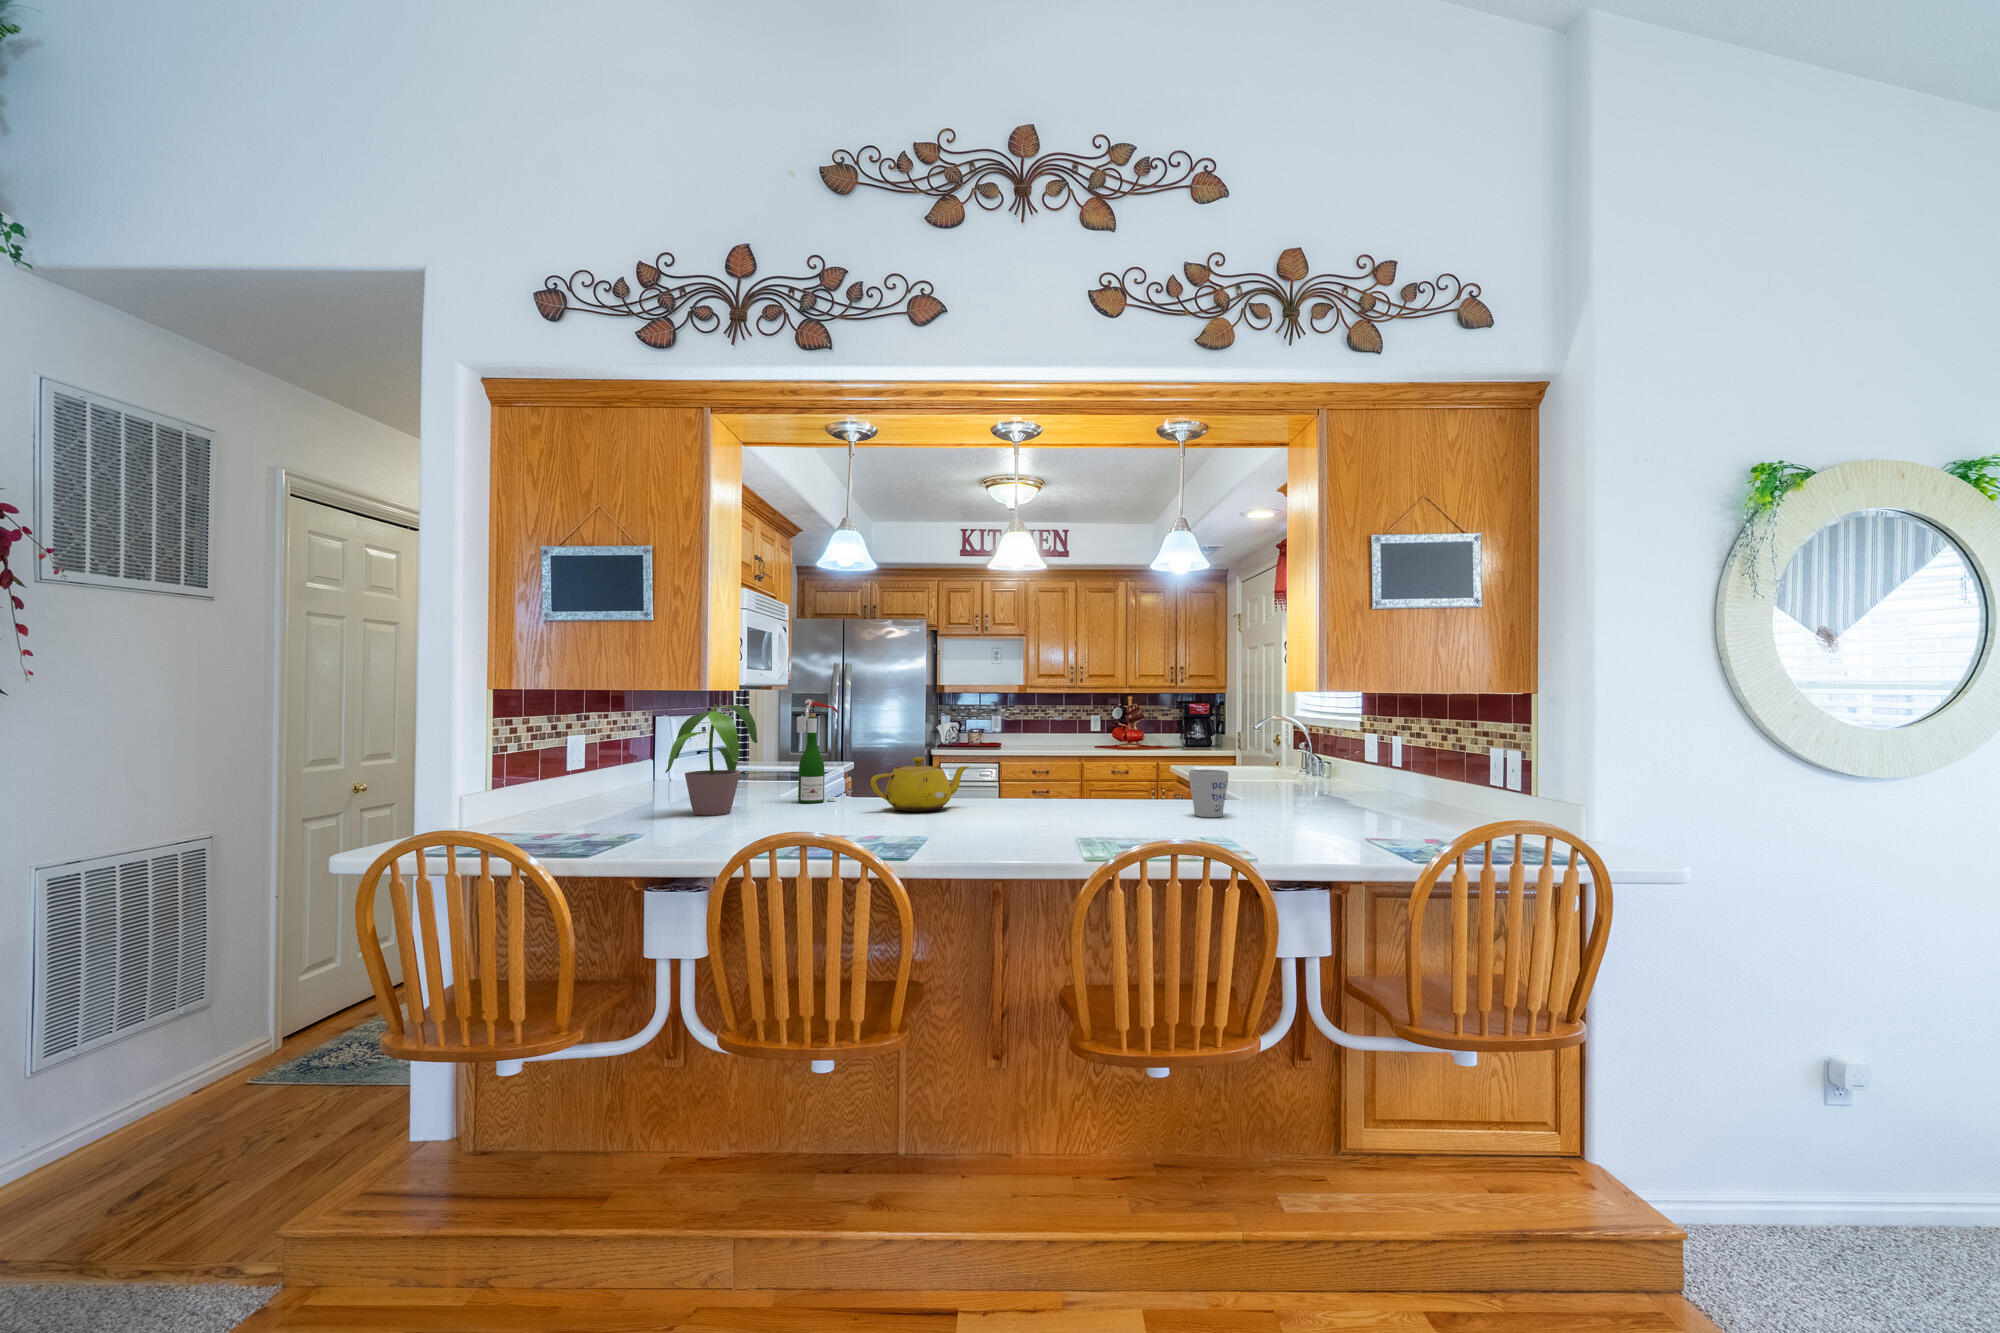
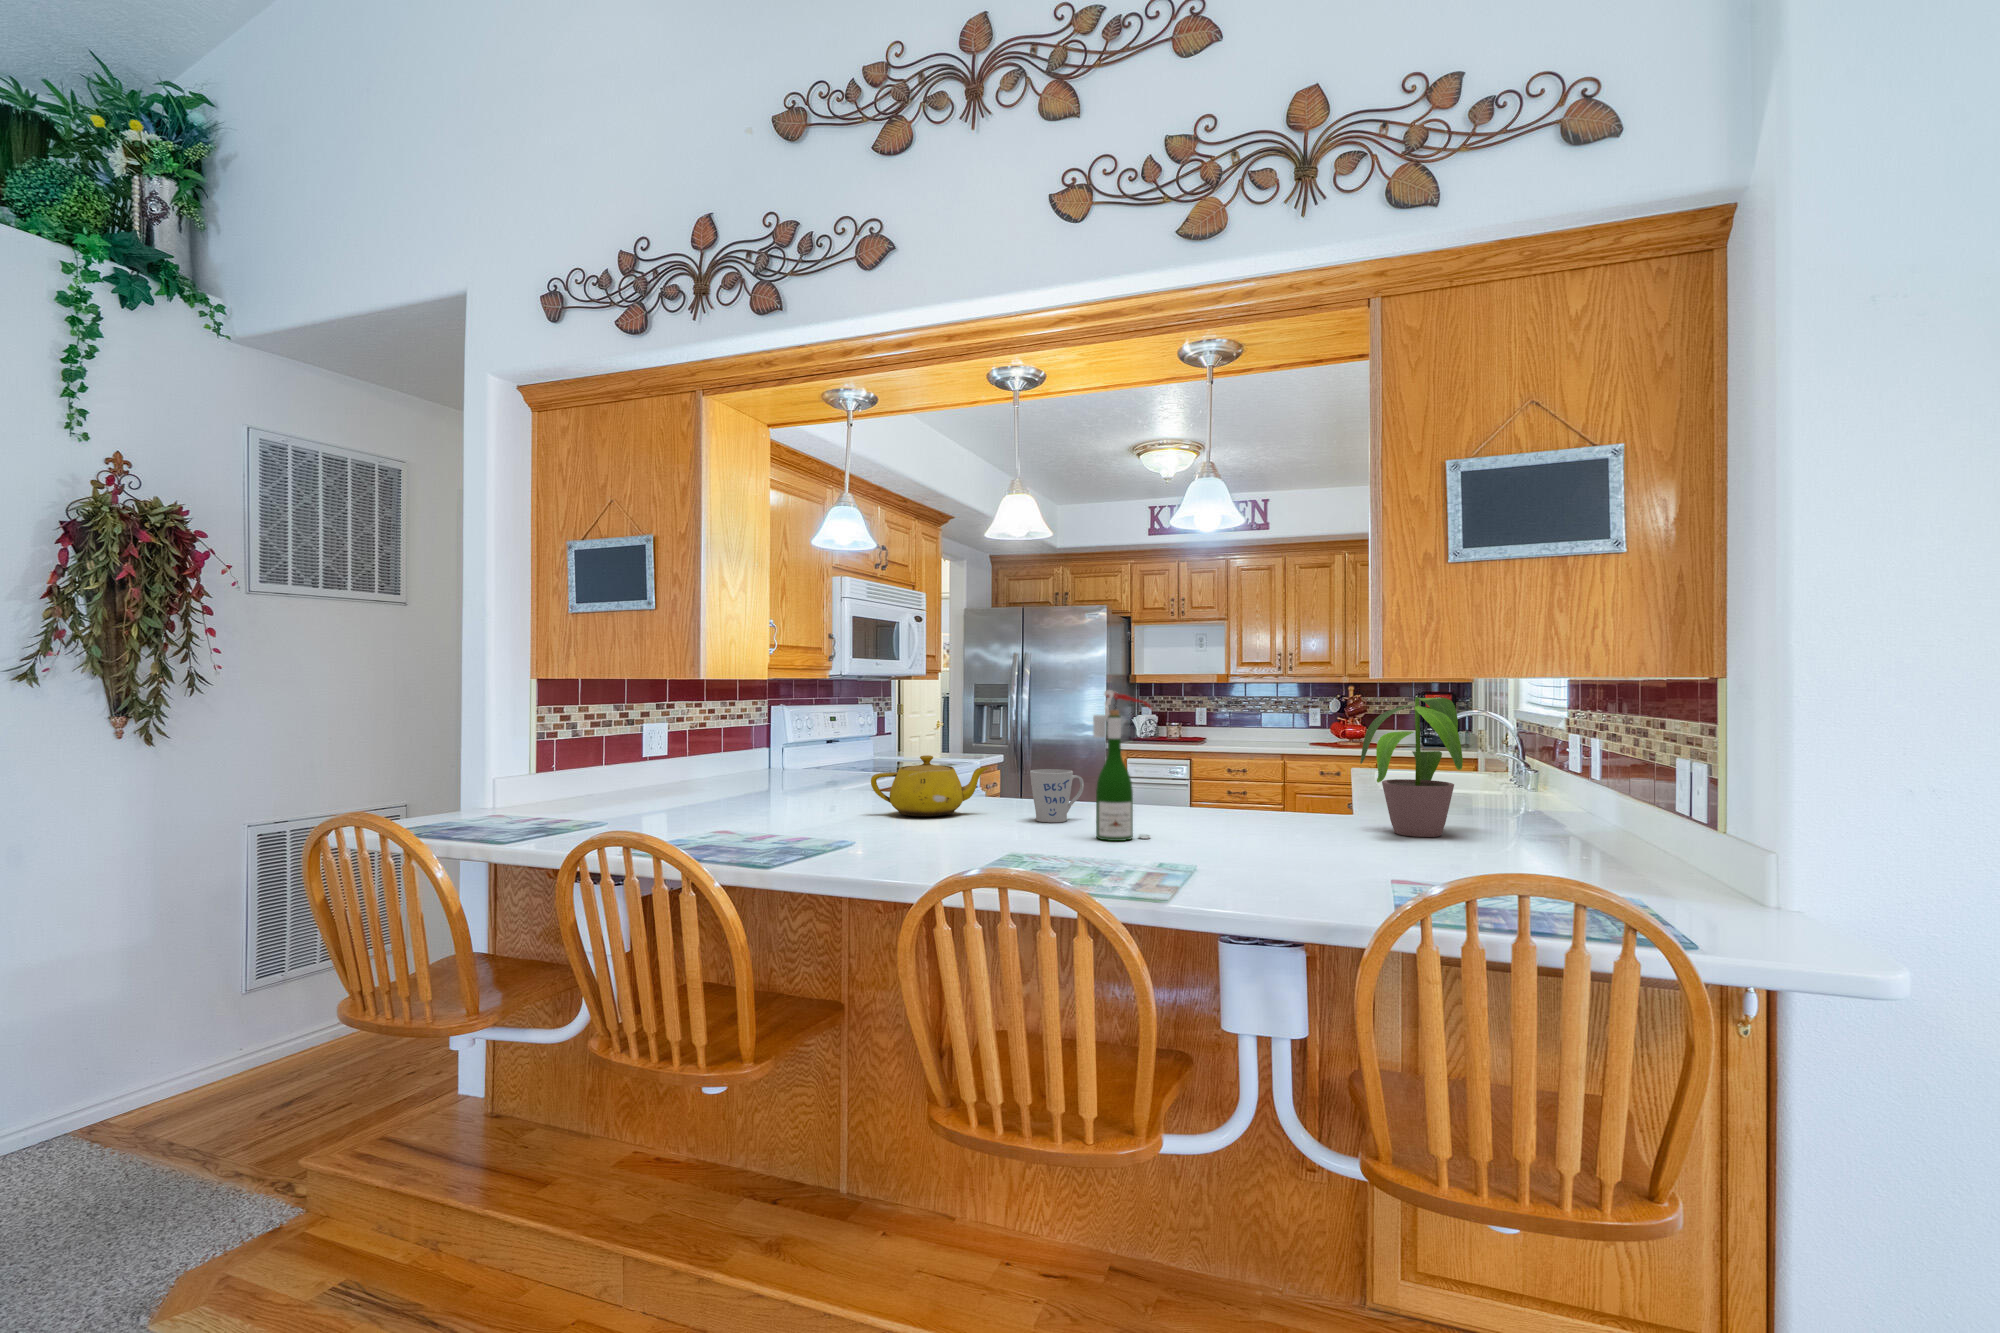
wine bottle: present [797,699,839,803] -> present [1093,690,1152,841]
potted plant: present [665,705,758,815] -> present [1360,697,1463,837]
mug: present [1189,770,1229,817] -> present [1030,769,1084,822]

